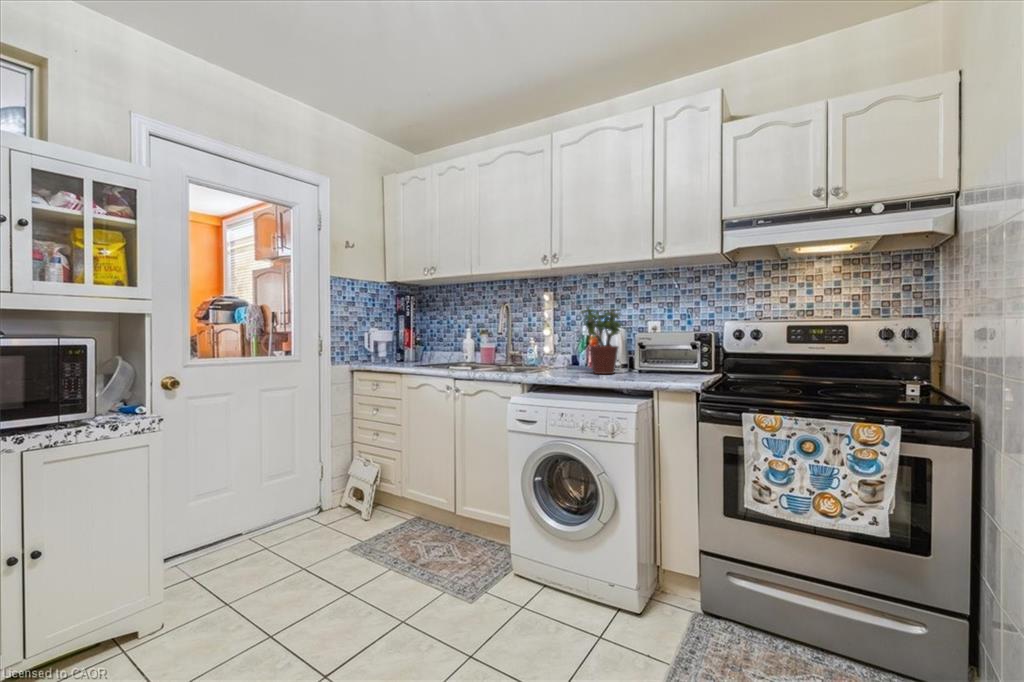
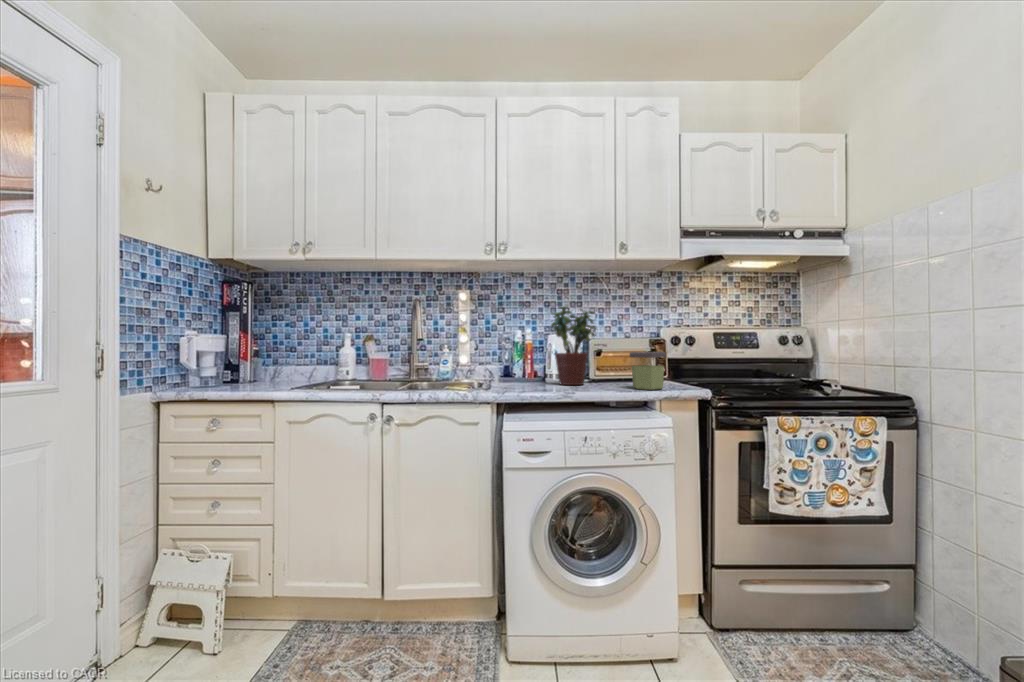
jar: none [635,346,670,381] -> present [630,352,666,390]

